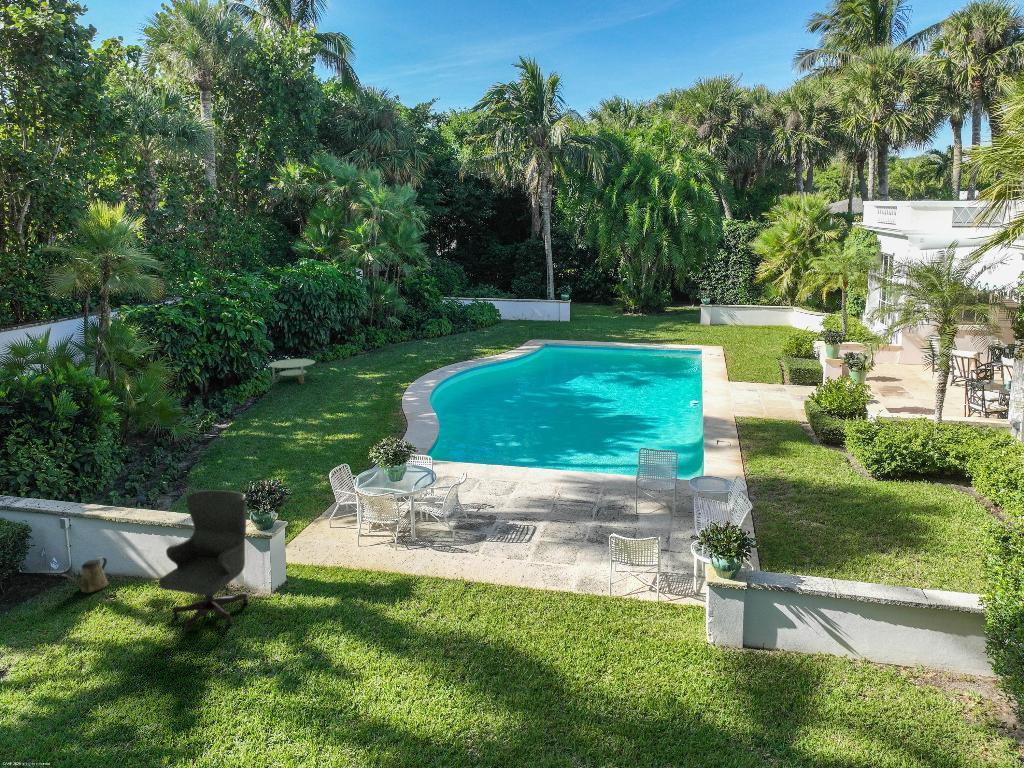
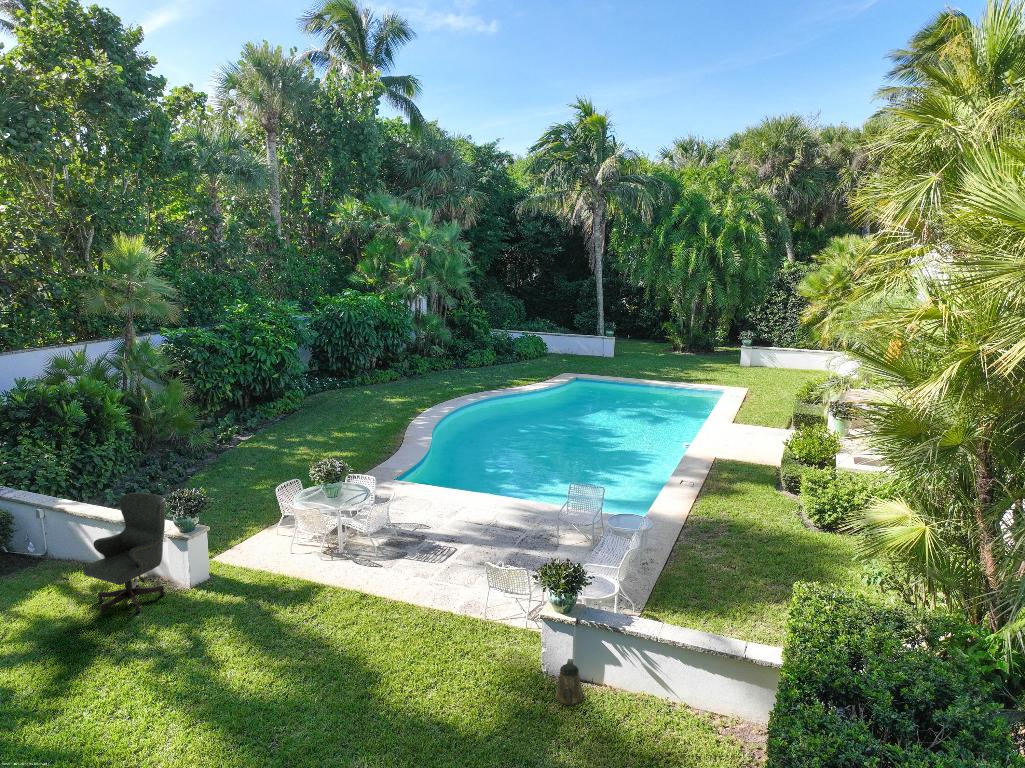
round table: present [269,359,315,384] -> none [306,381,348,404]
watering can: present [62,557,109,593] -> present [555,659,584,705]

